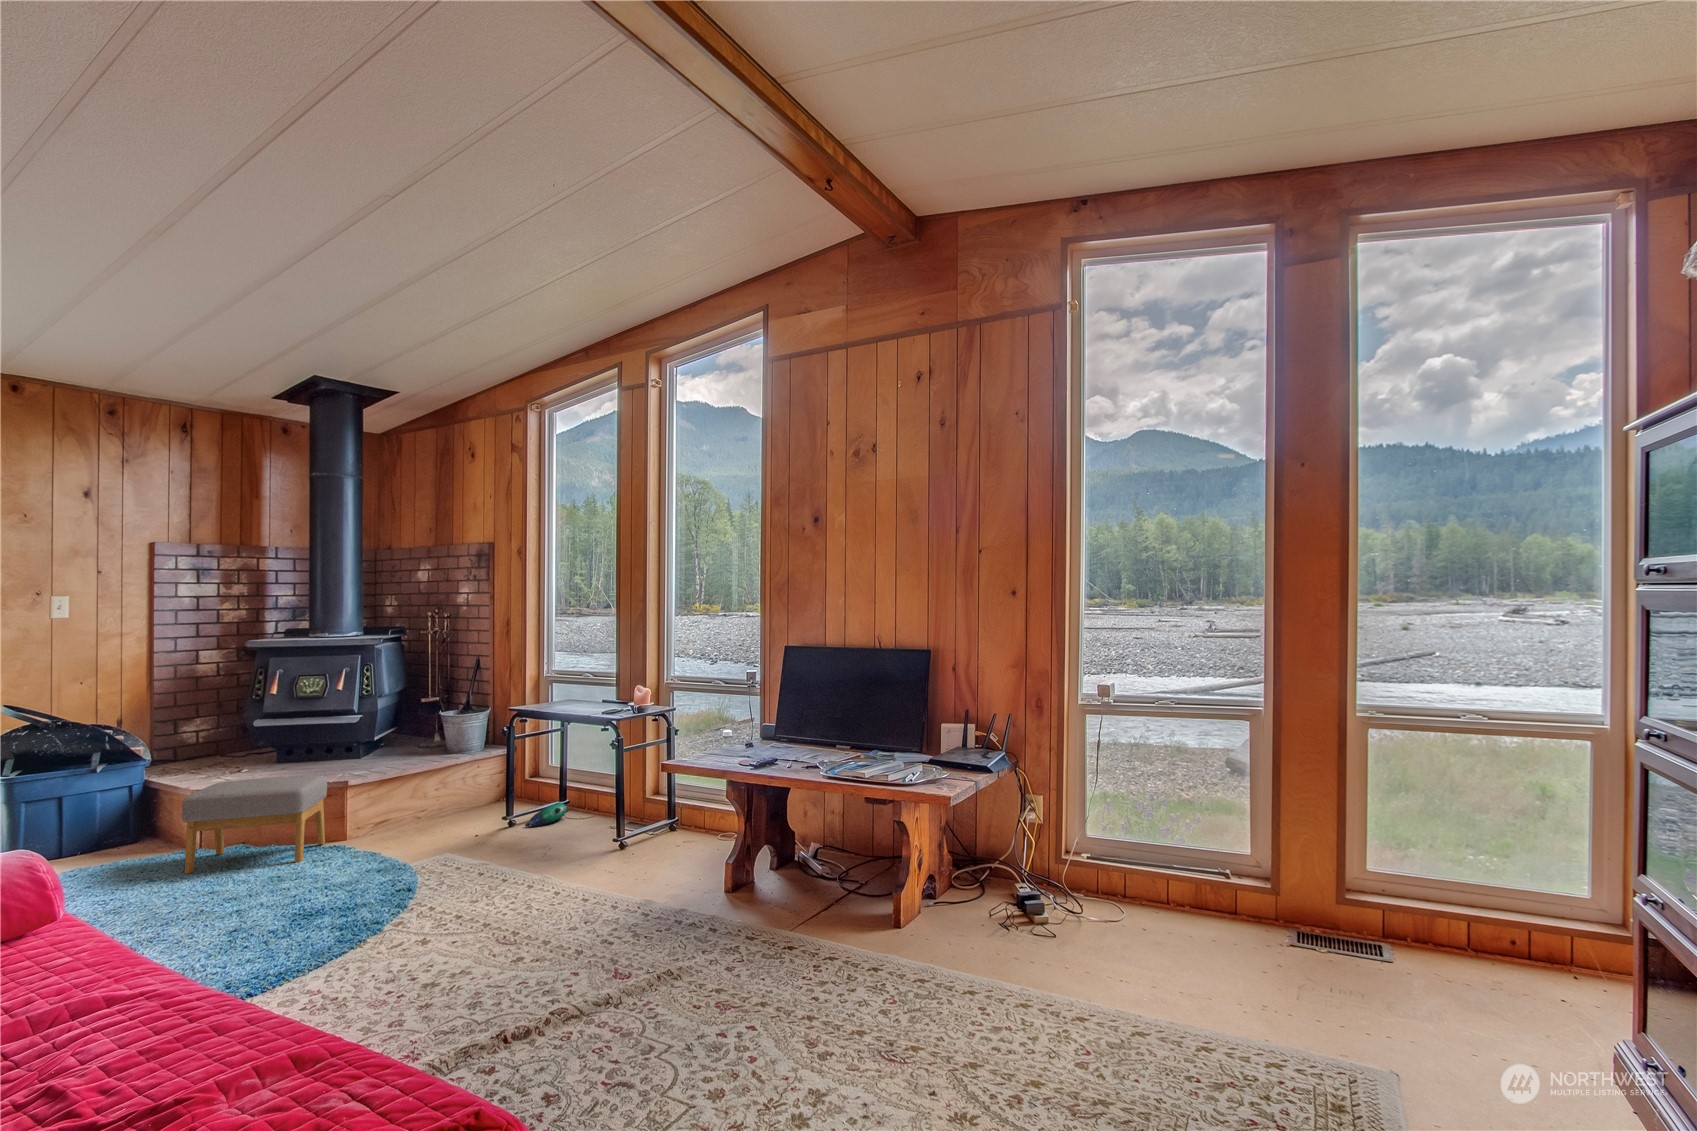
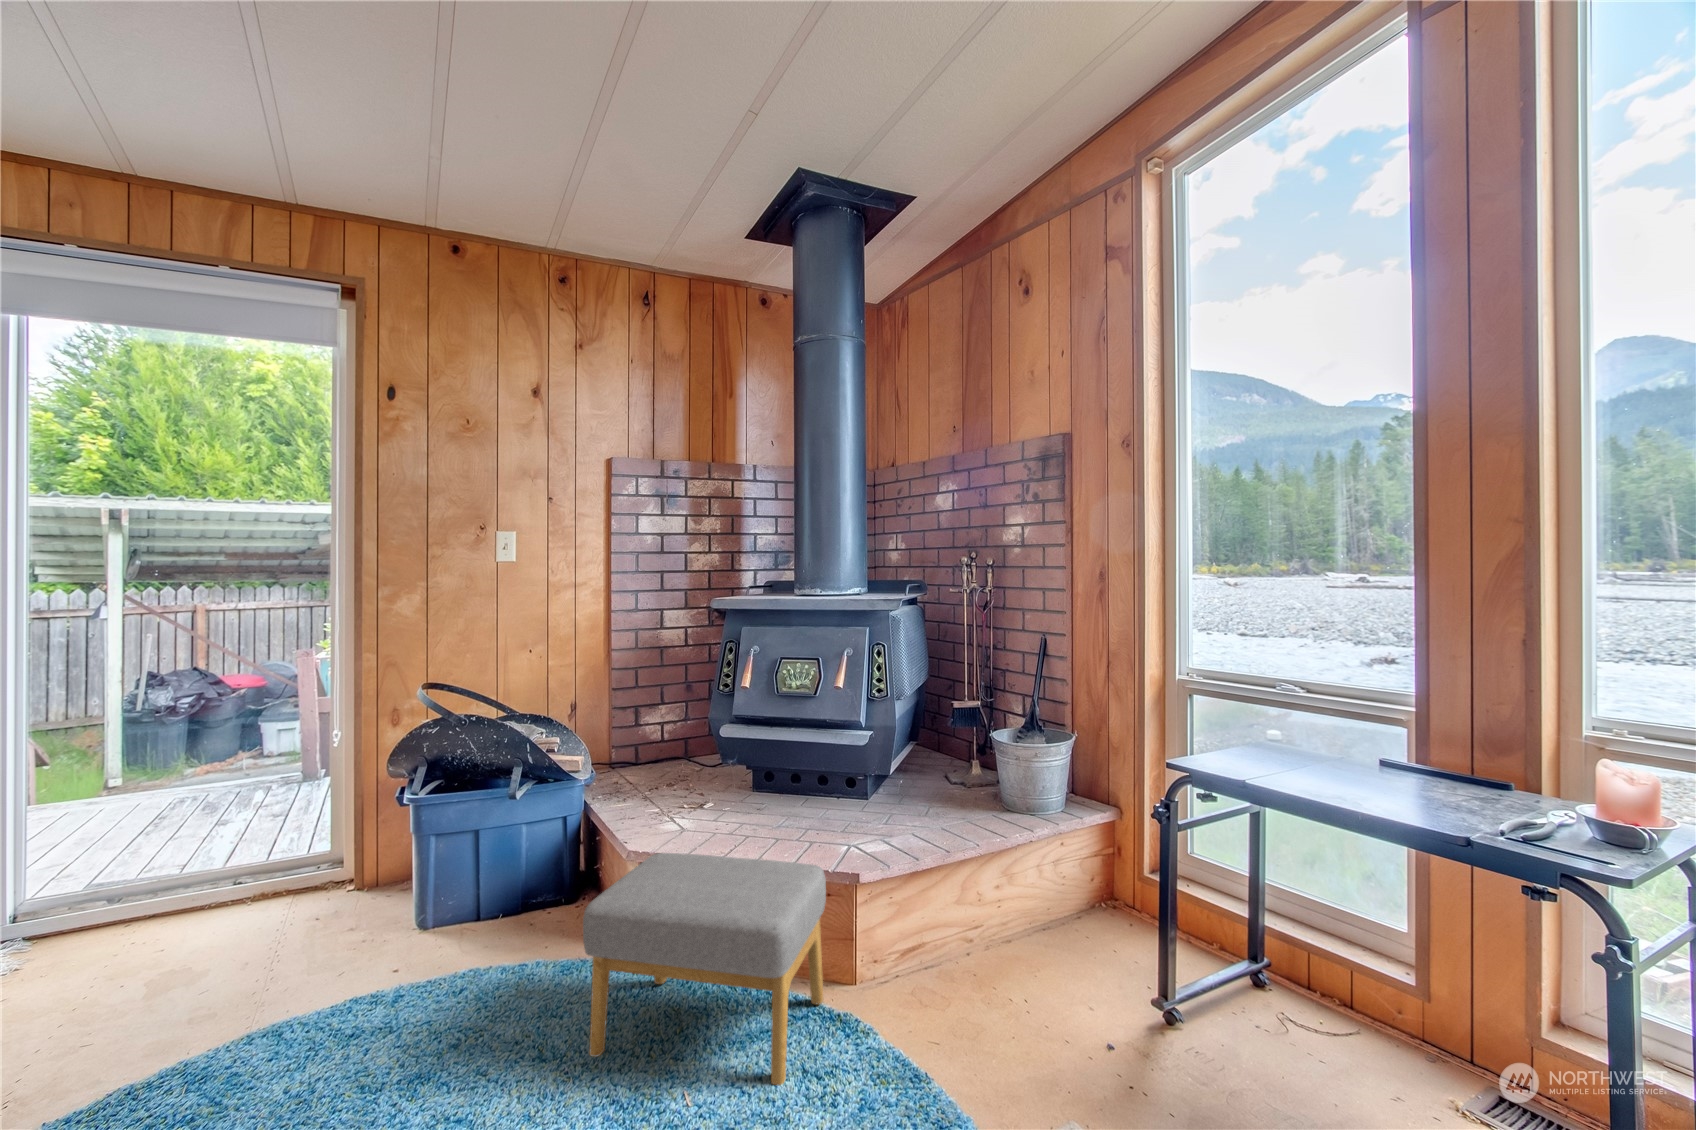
plush toy: present [525,803,567,827] -> none [1235,993,1324,1069]

